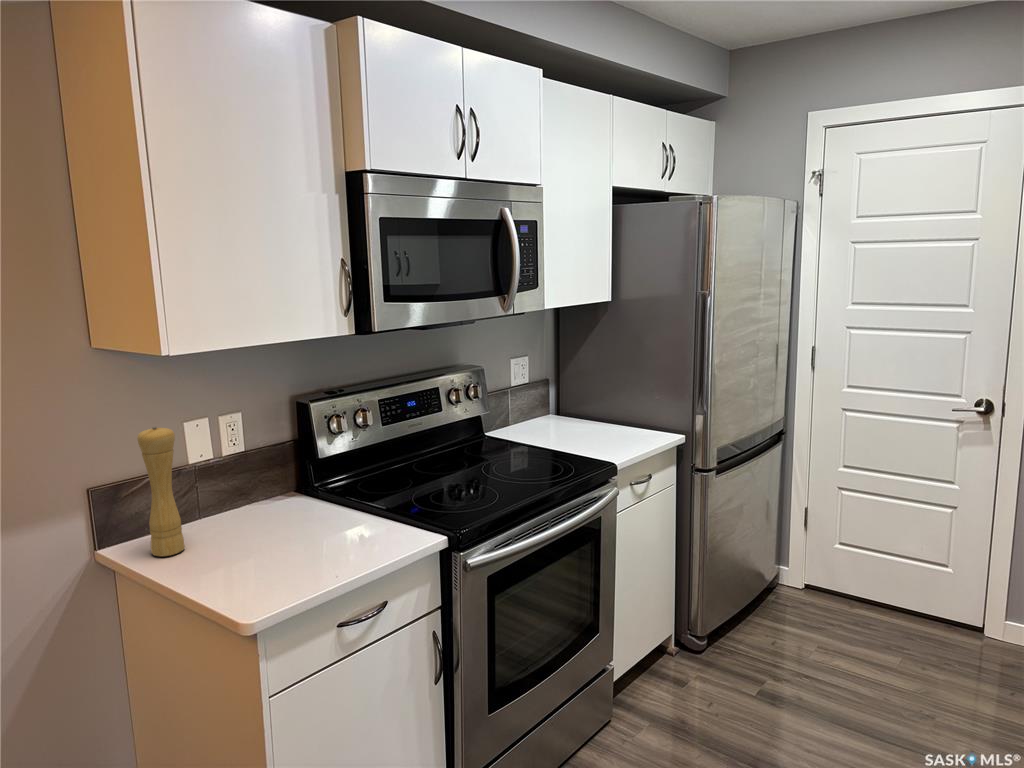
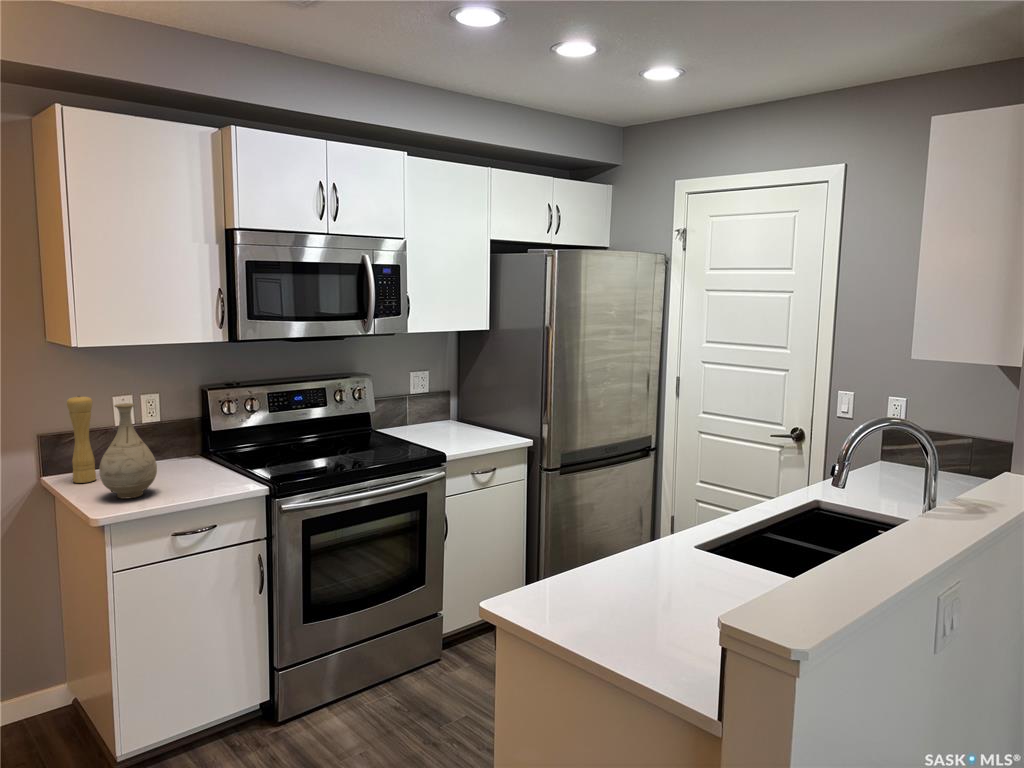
vase: none [219,436,300,580] -> present [99,403,157,499]

